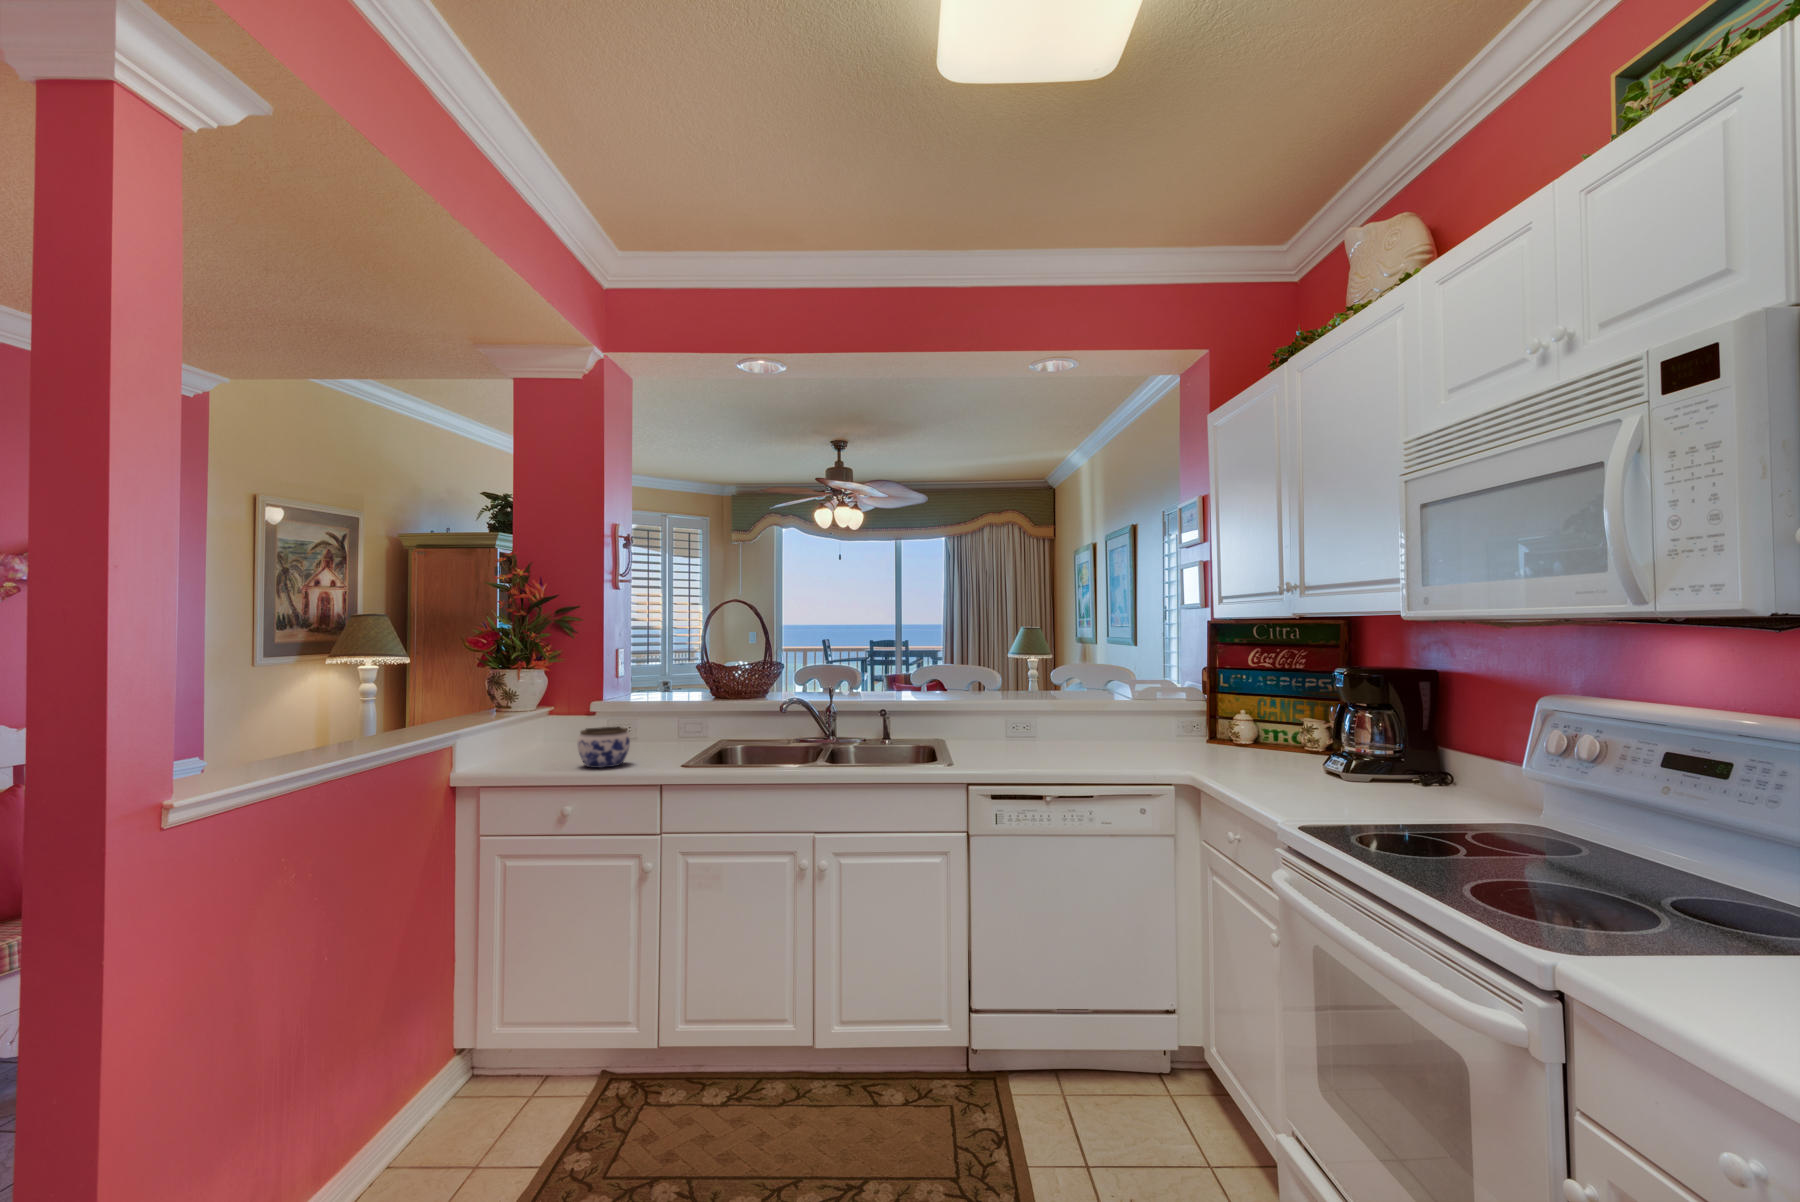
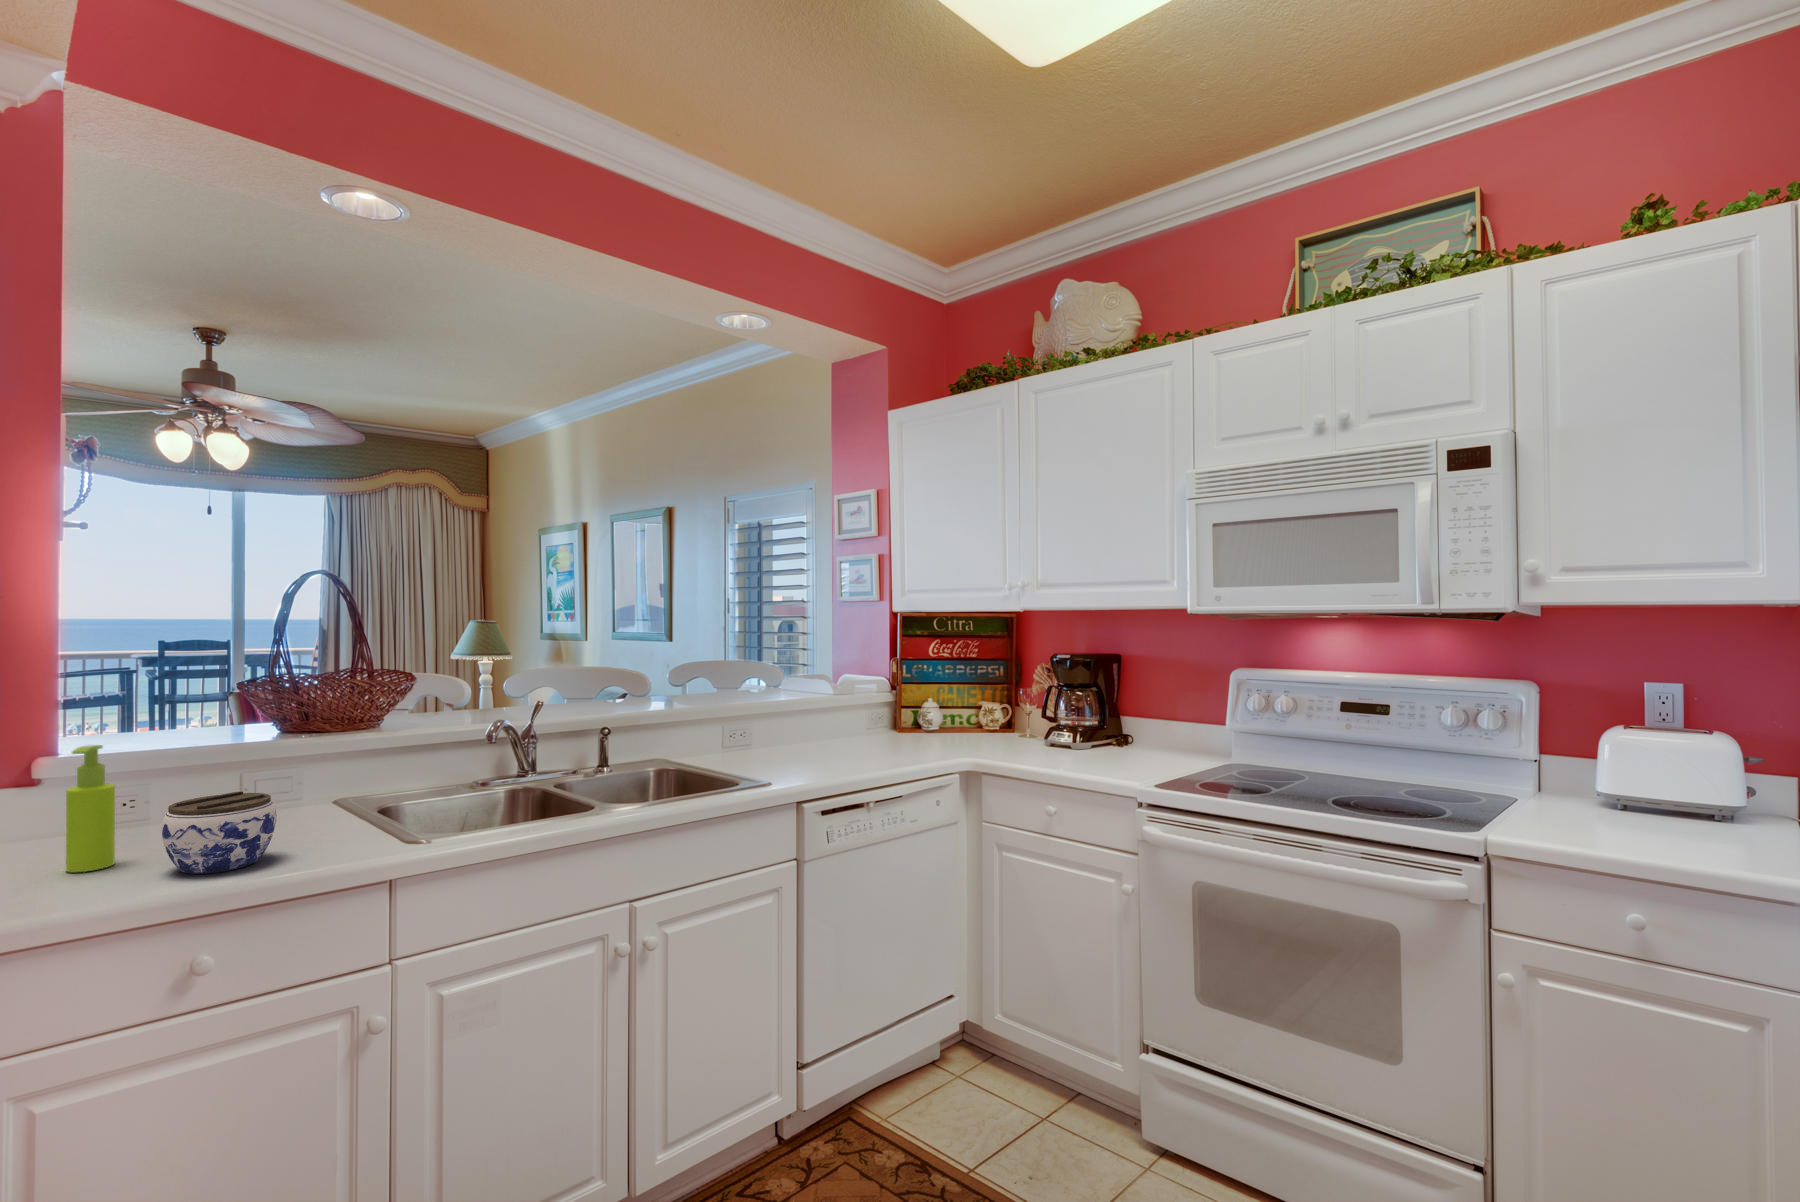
soap dispenser: none [560,696,581,760] -> present [66,745,115,872]

